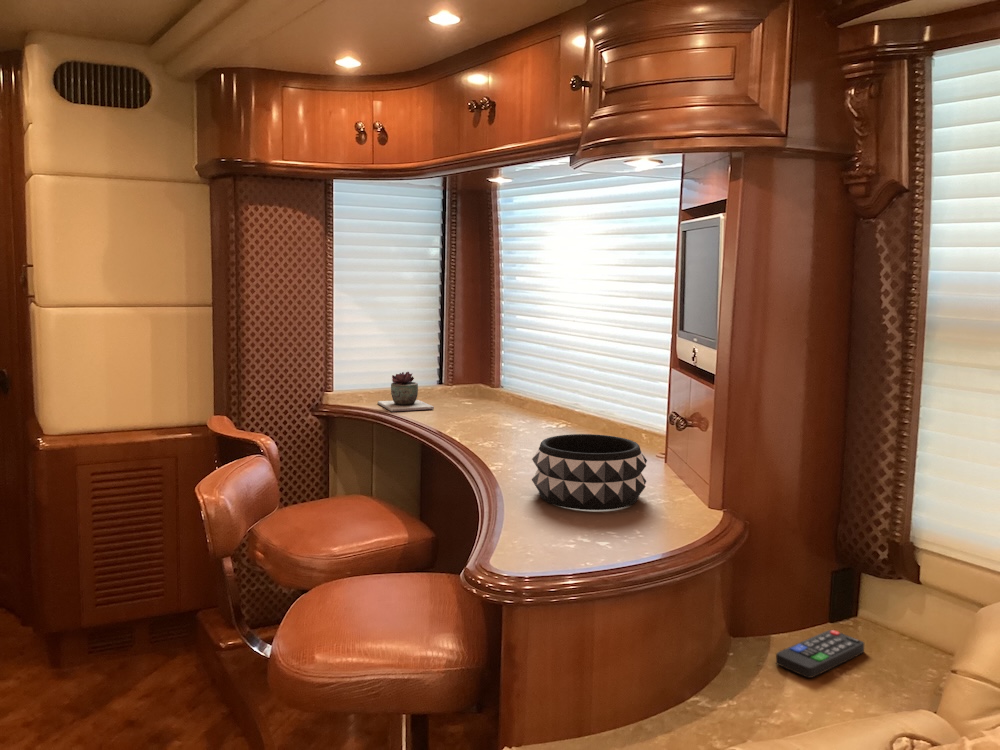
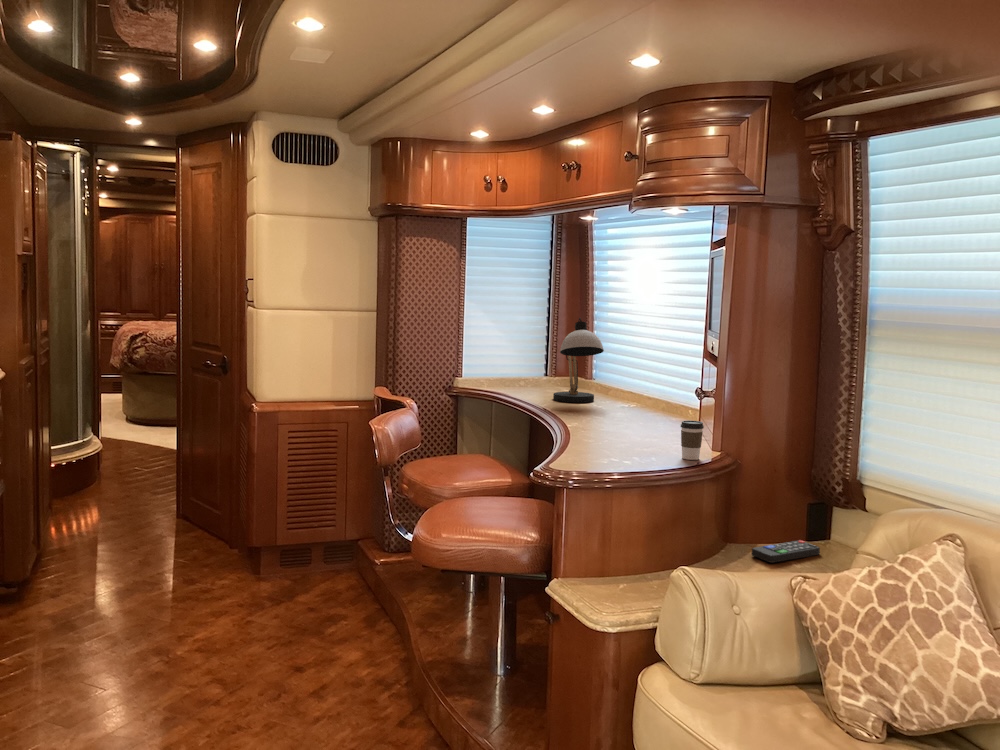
desk lamp: none [455,312,521,423] -> present [553,318,604,403]
succulent plant: present [378,372,434,411] -> none [496,364,539,393]
decorative bowl: present [532,434,647,510] -> none [593,401,675,449]
coffee cup: none [667,468,702,528] -> present [681,420,704,460]

